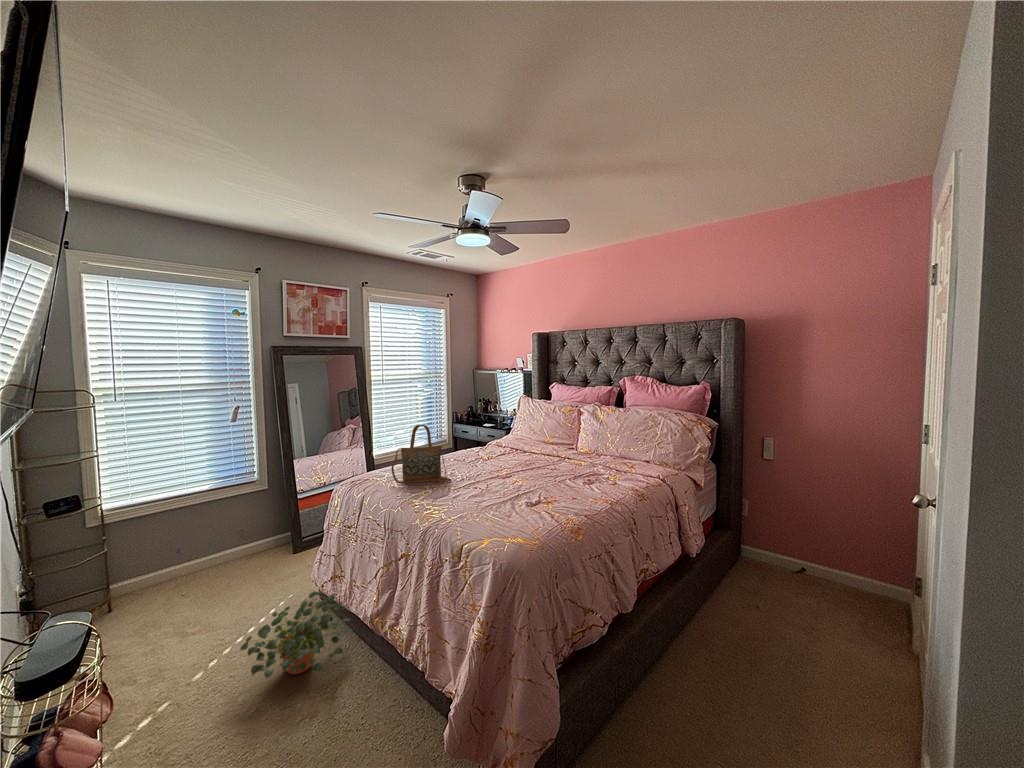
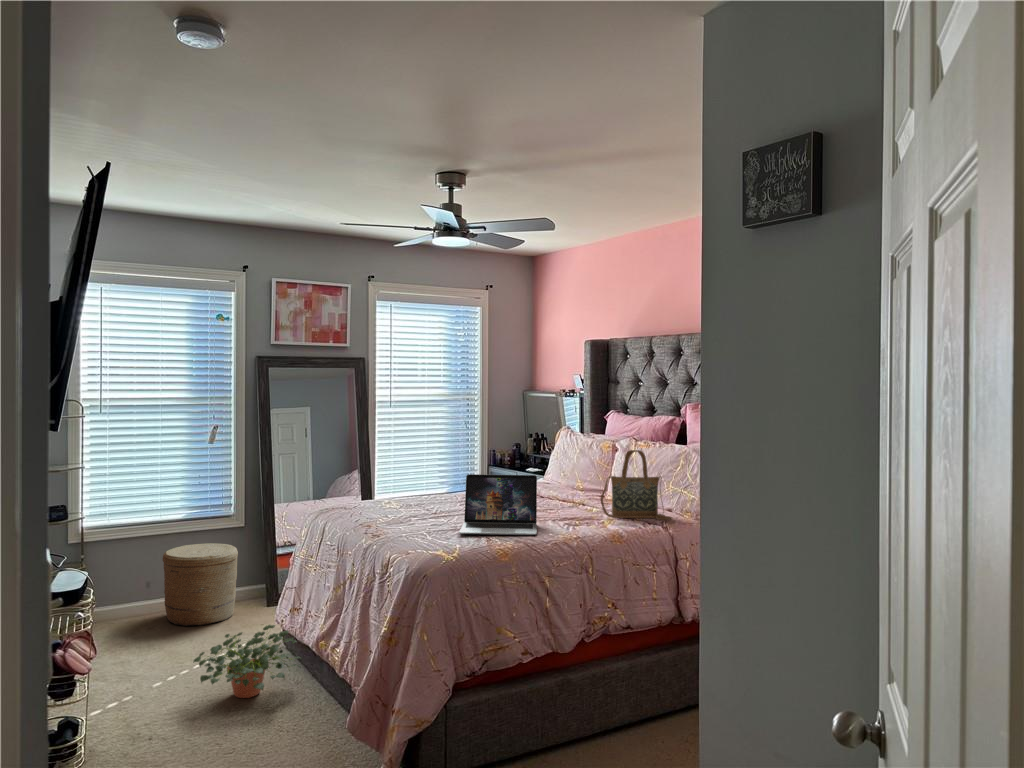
handbag: present [391,425,451,484] -> present [601,450,672,520]
laptop: none [496,440,574,501] -> present [459,474,537,535]
woven basket: none [192,506,266,586] -> present [163,543,238,626]

